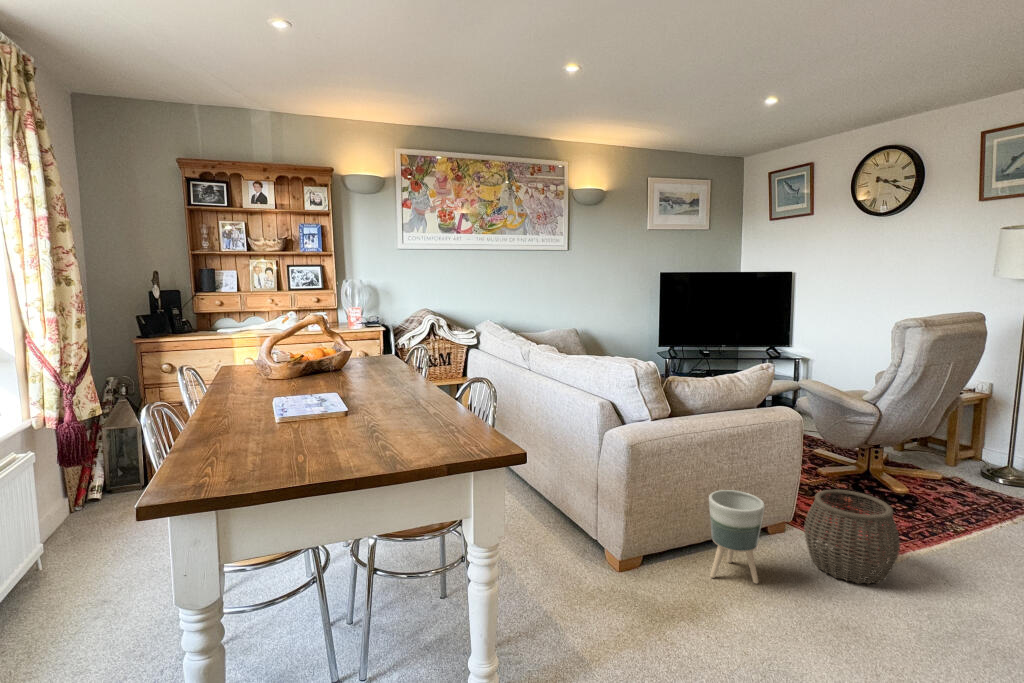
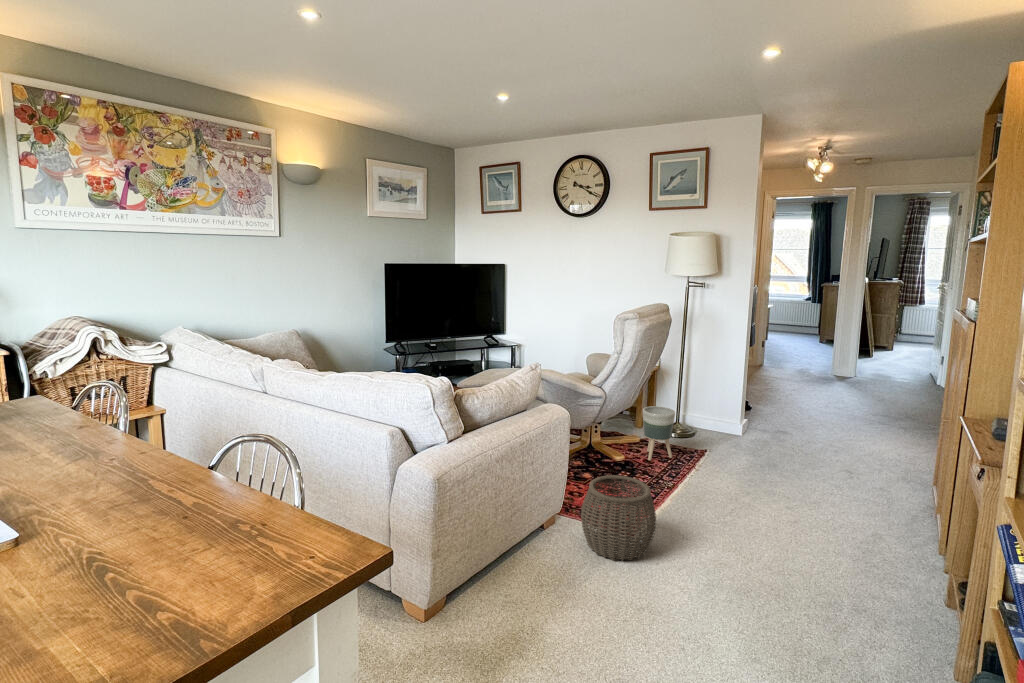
planter: present [709,490,764,583] -> present [643,406,675,460]

